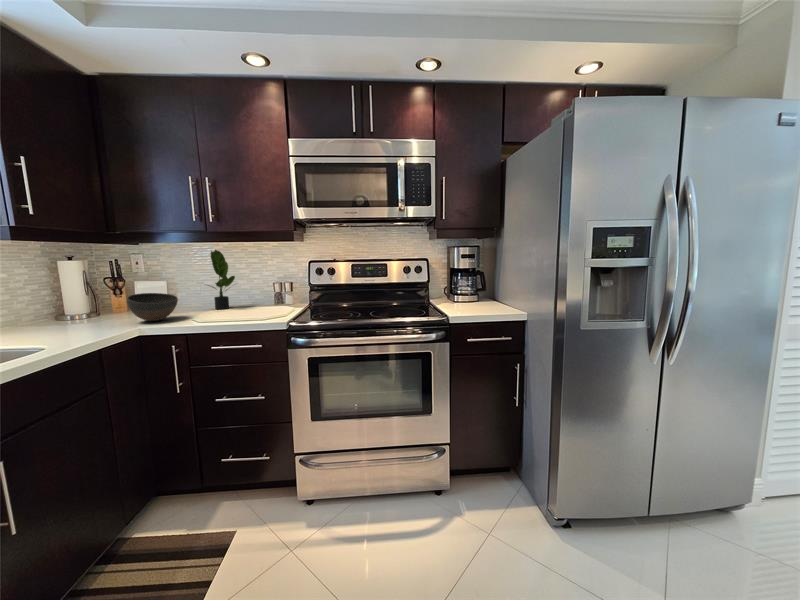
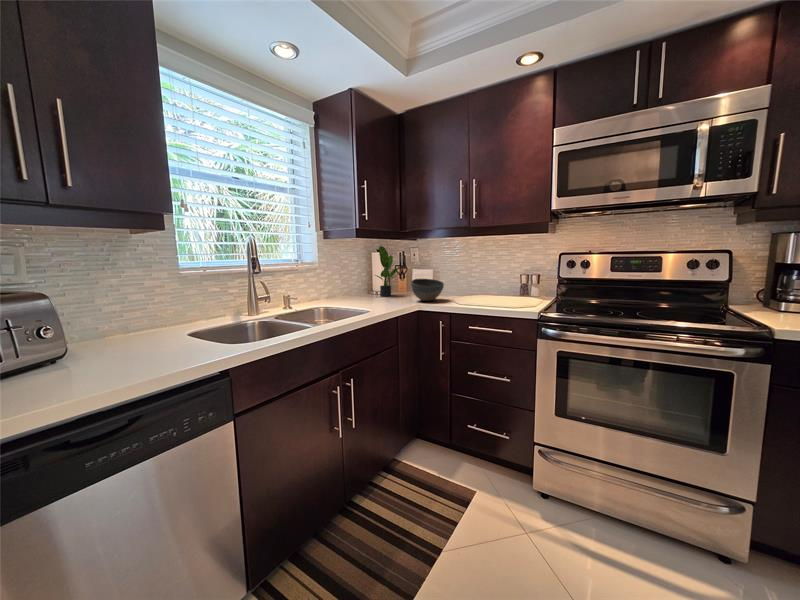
potted plant: present [208,250,235,309] -> present [375,246,398,296]

